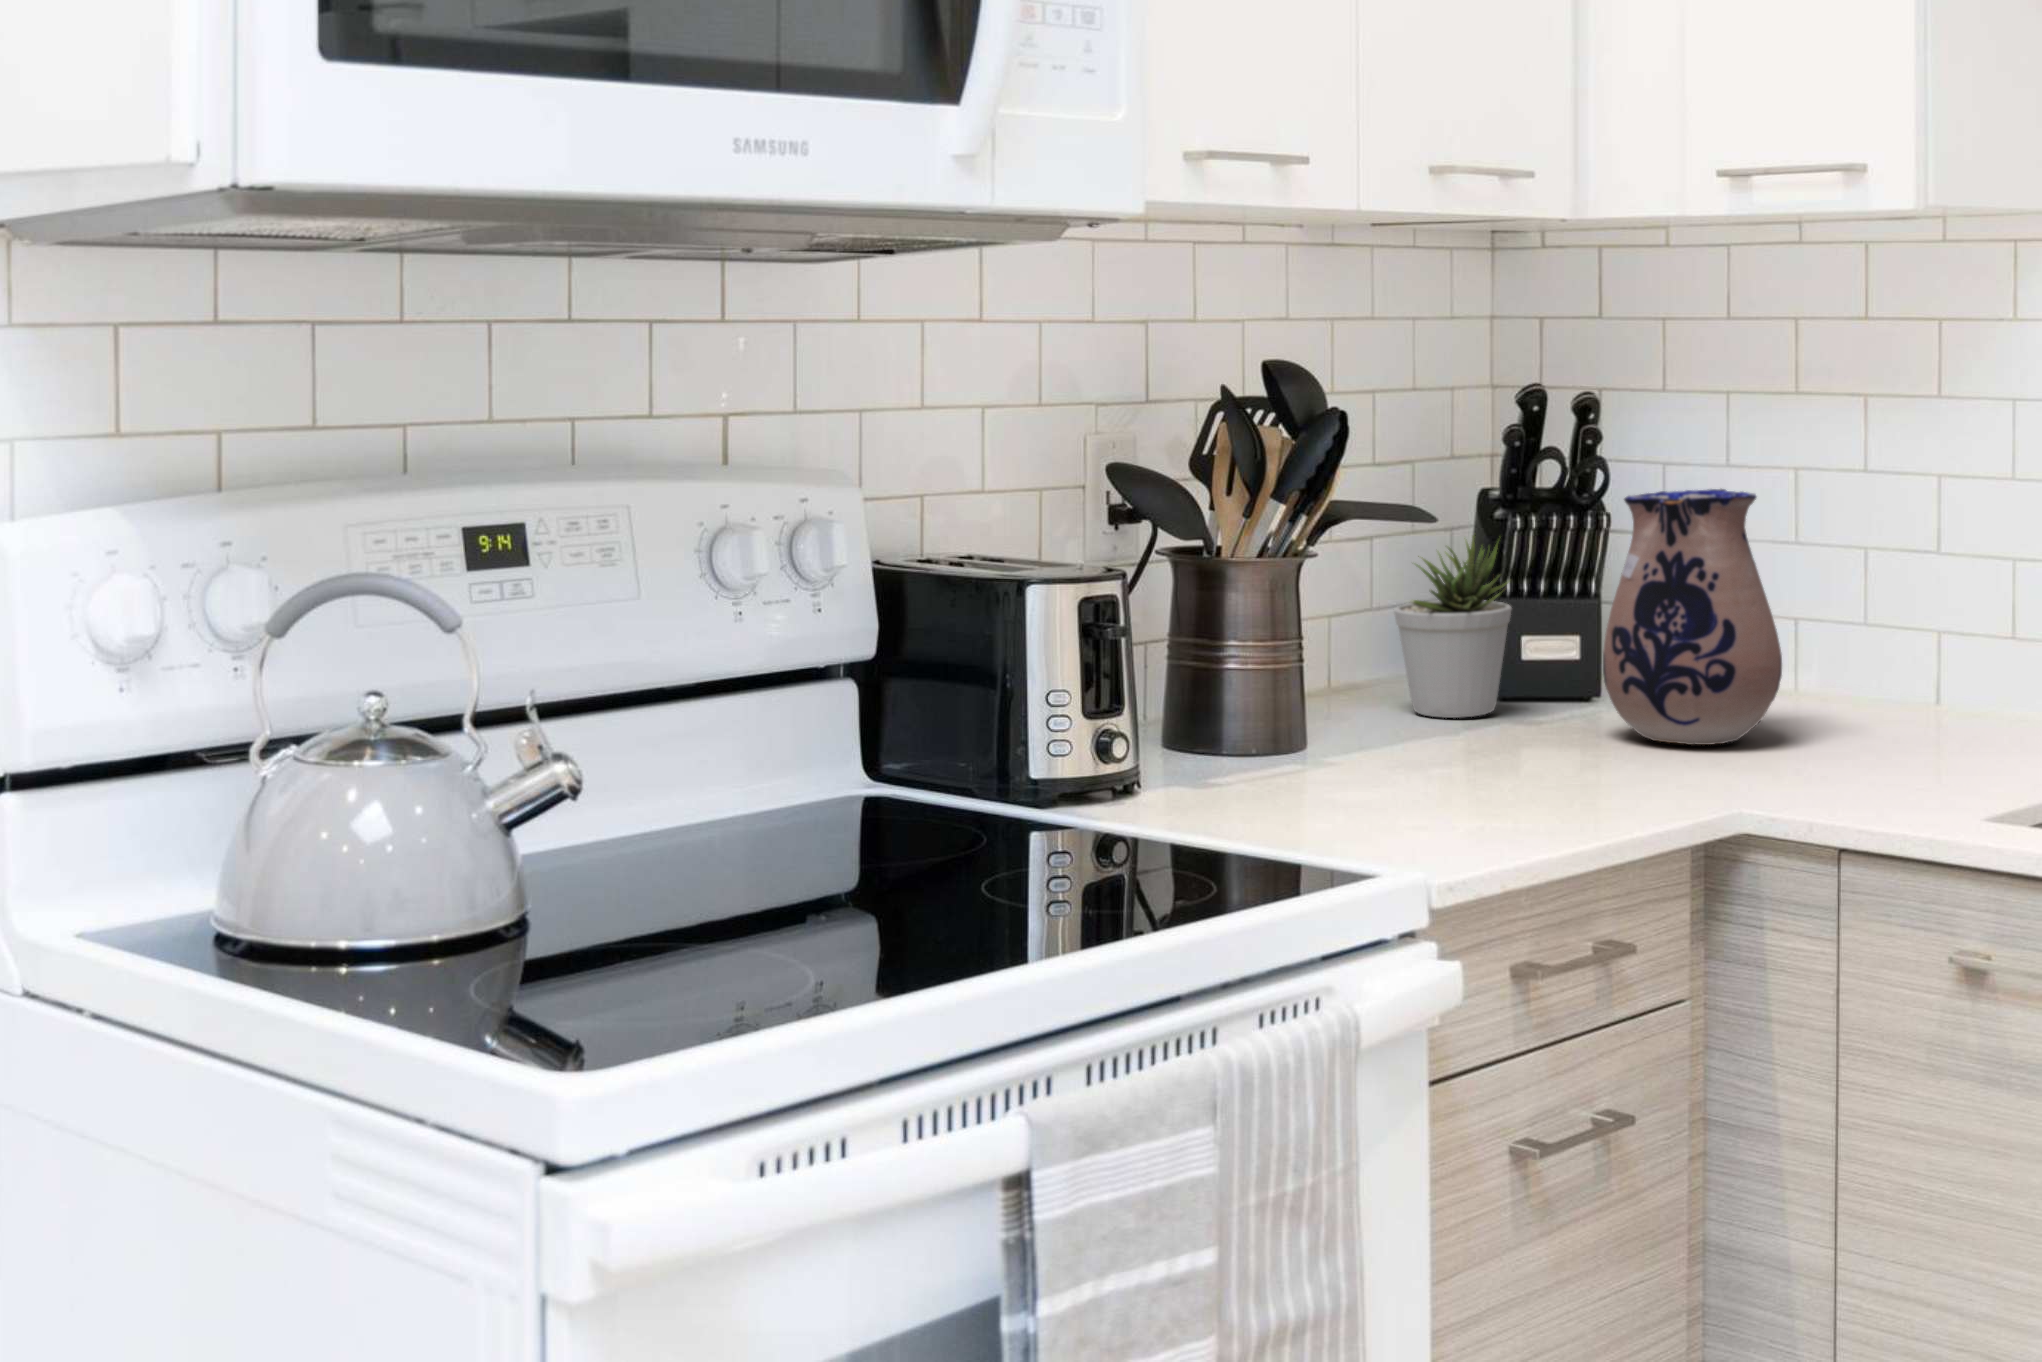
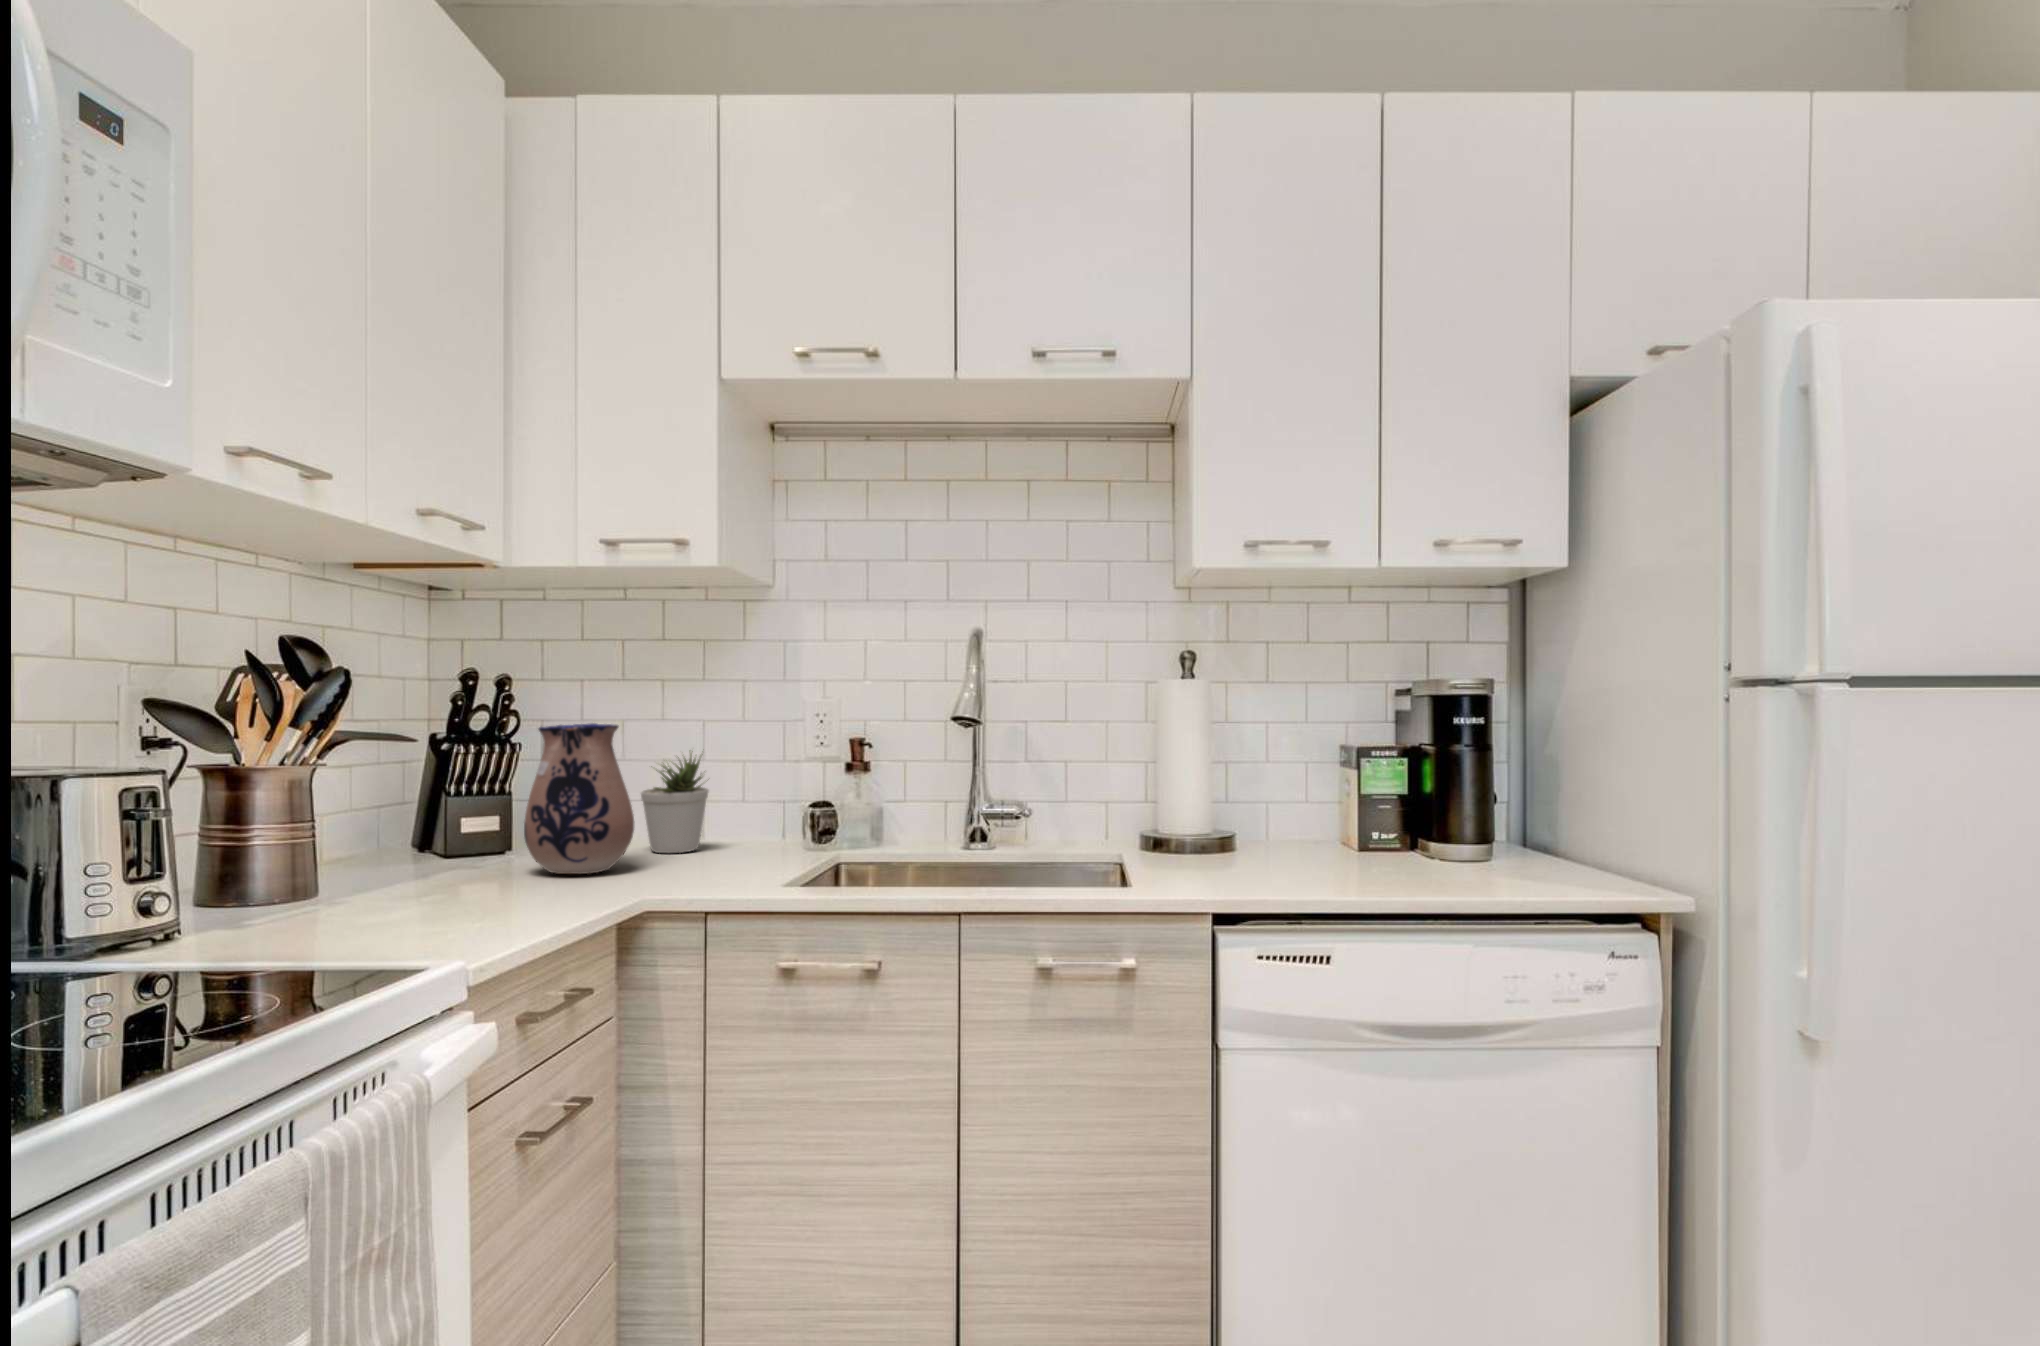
potted plant: present [1394,536,1512,718] -> present [641,751,709,853]

